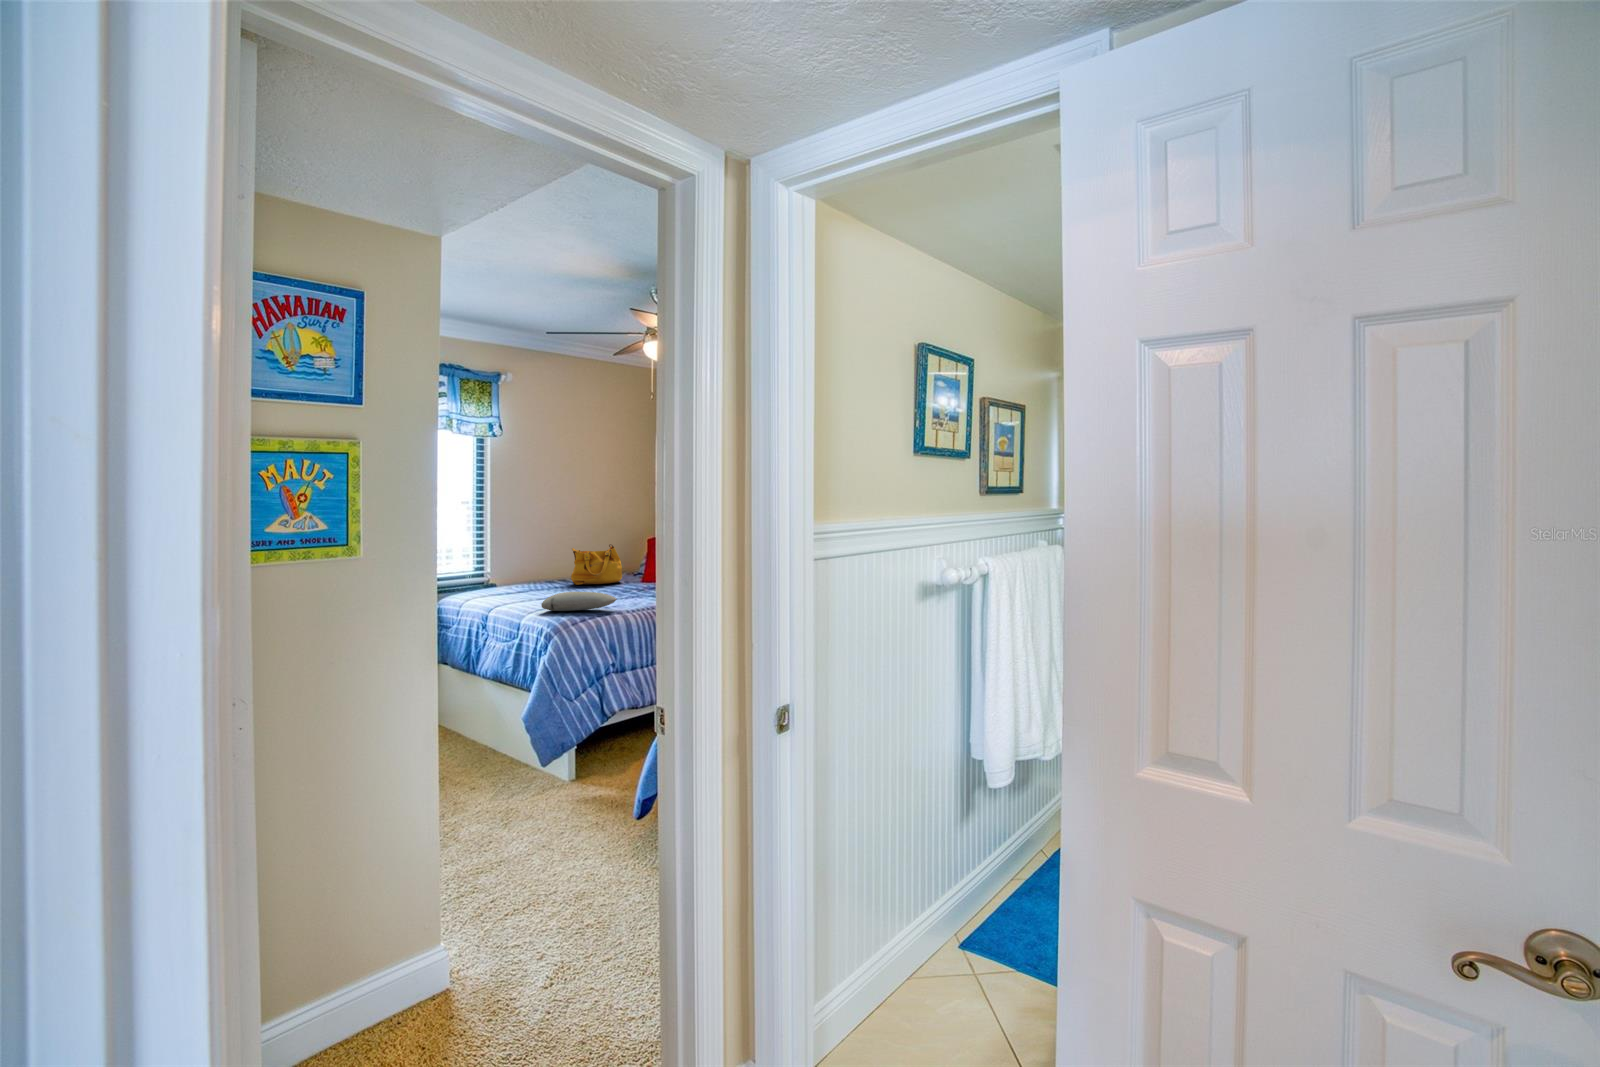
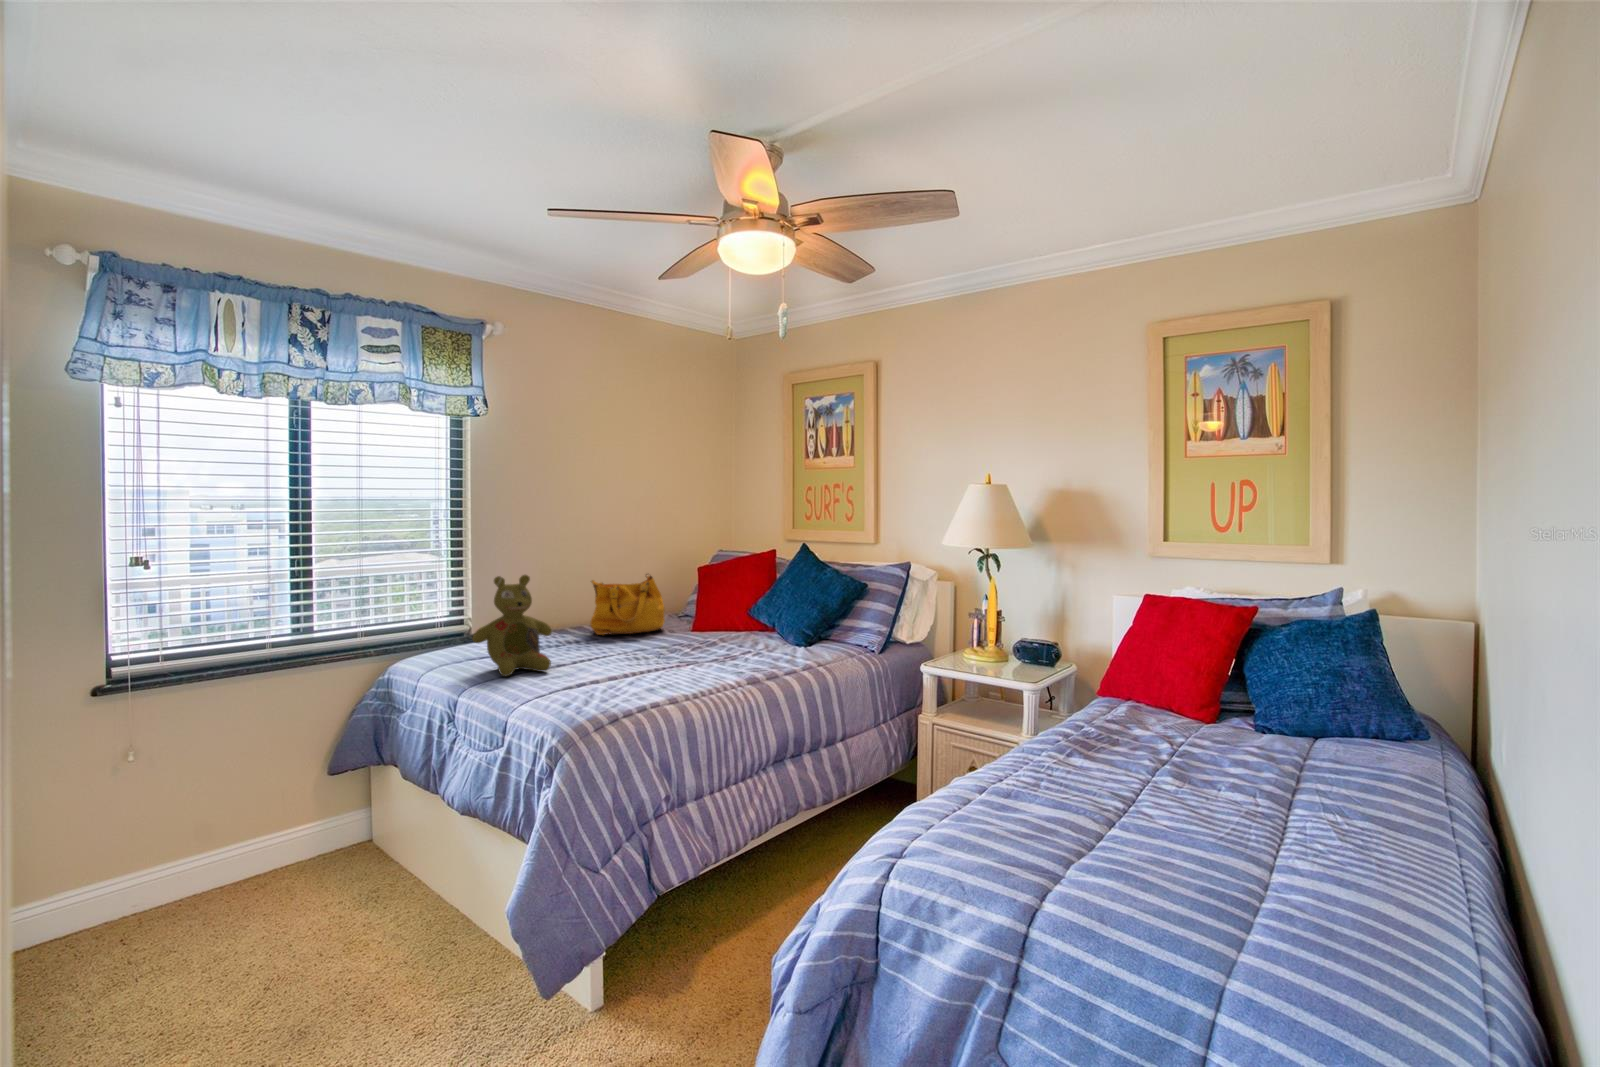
stuffed bear: none [495,541,546,603] -> present [472,575,552,676]
pillow: present [541,592,617,611] -> none [544,665,669,699]

